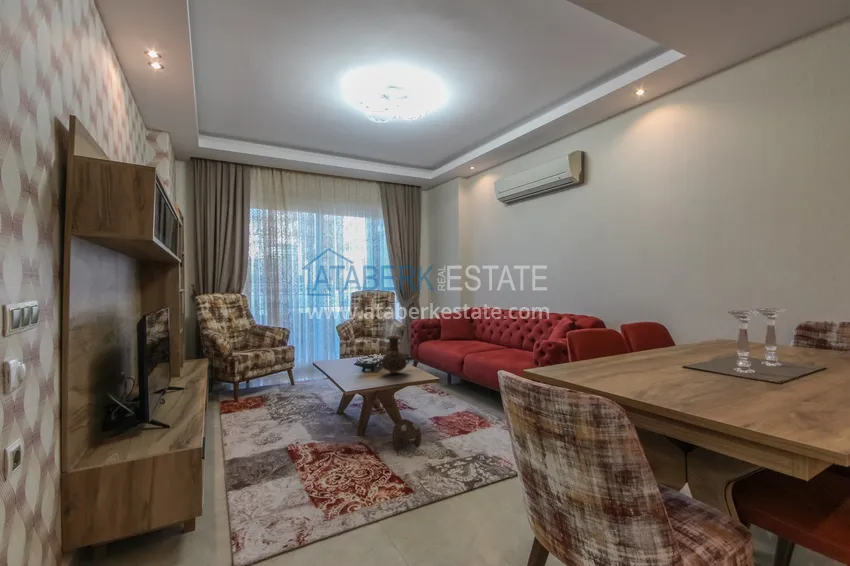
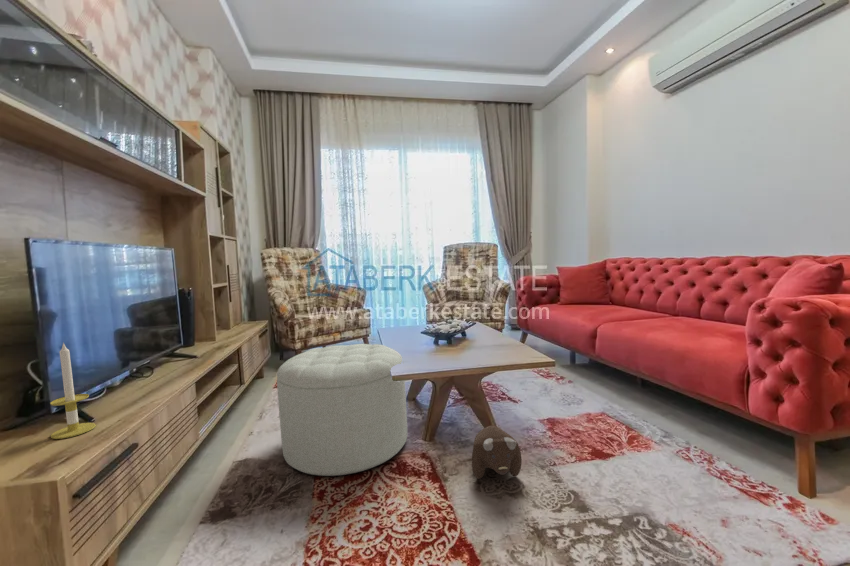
vase: present [379,336,409,374] -> none [457,290,505,348]
ottoman: none [260,374,347,460] -> present [277,344,407,476]
candle: none [157,377,181,435] -> present [50,343,96,439]

